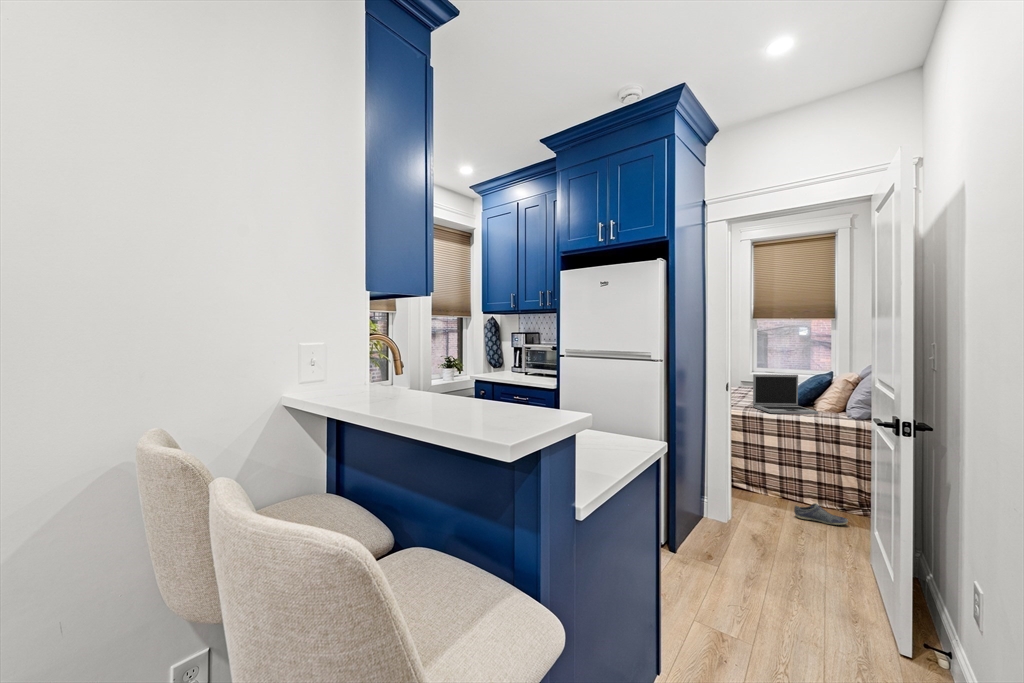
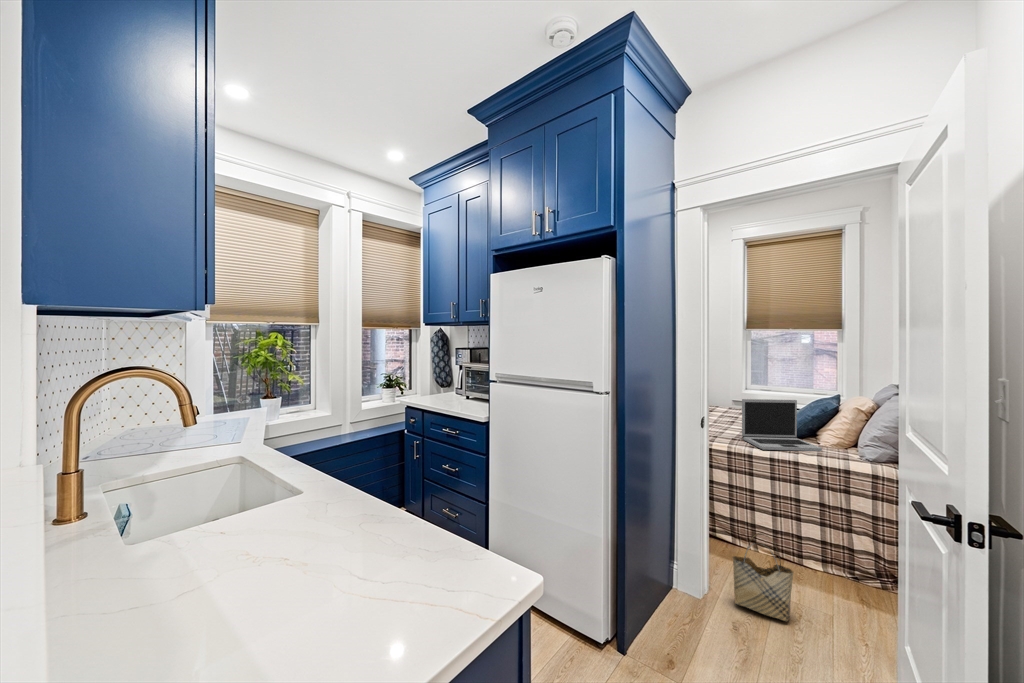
woven basket: none [749,472,797,534] -> present [732,533,794,621]
shoe: present [794,503,848,525] -> none [792,573,863,605]

